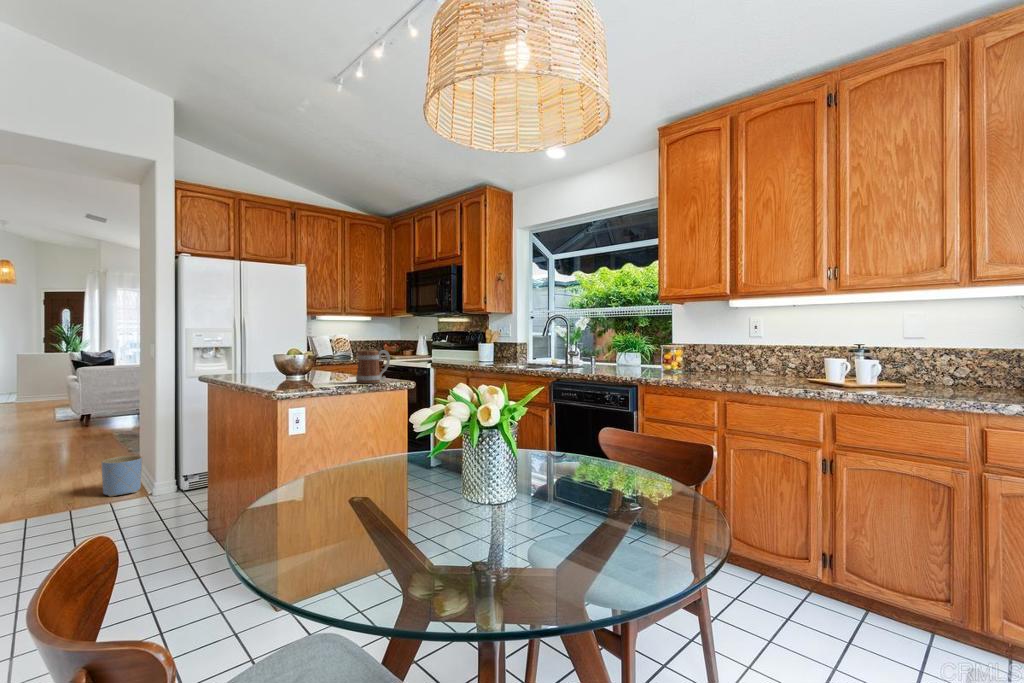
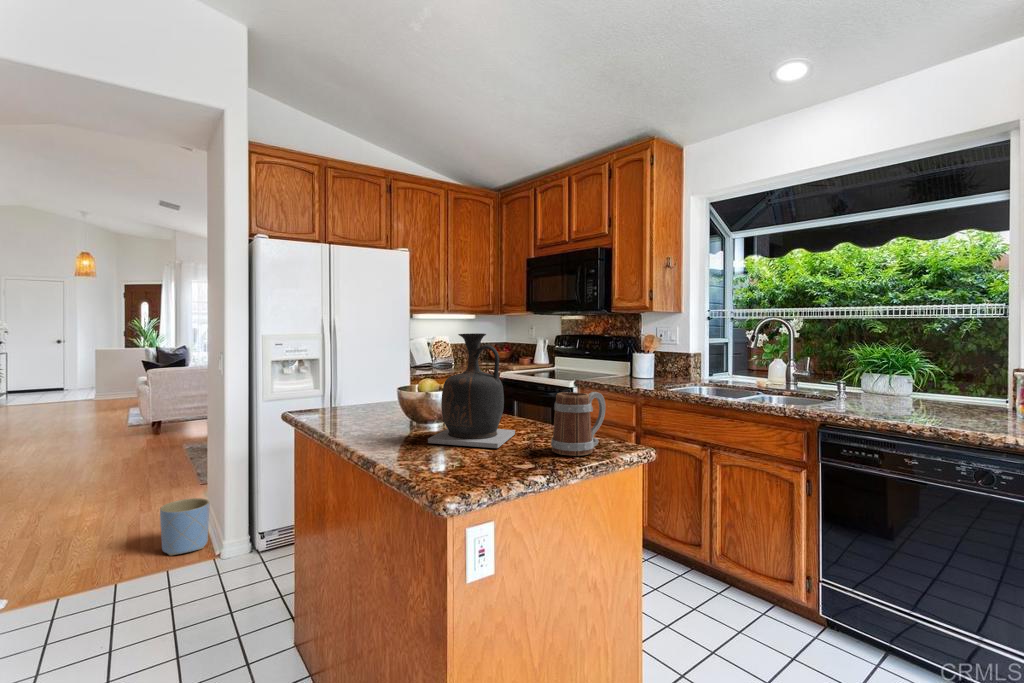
vase: none [287,318,345,382] -> present [428,333,515,448]

